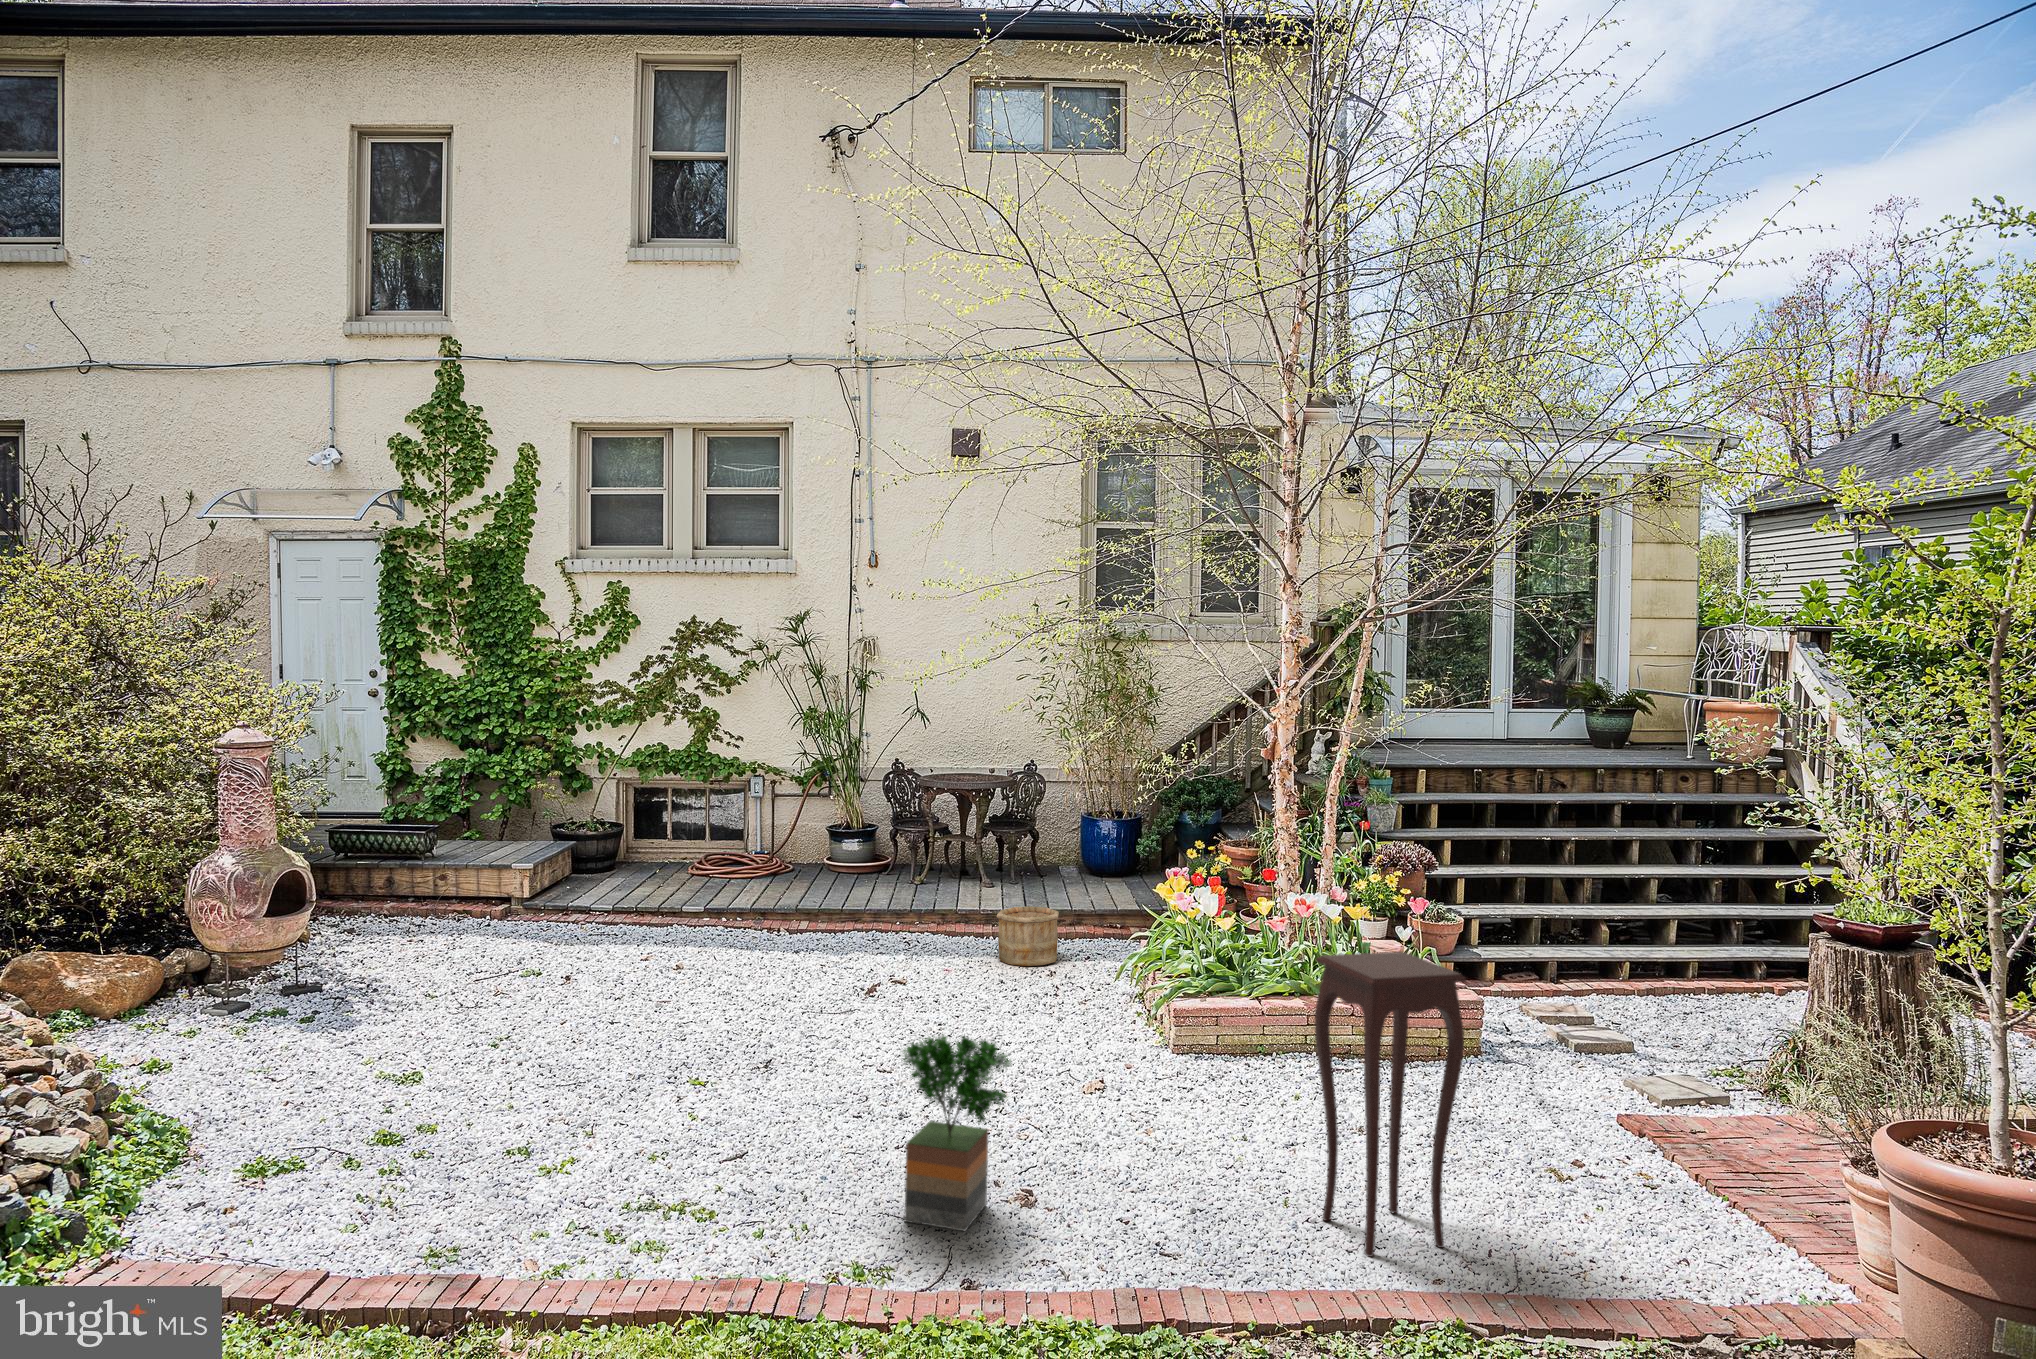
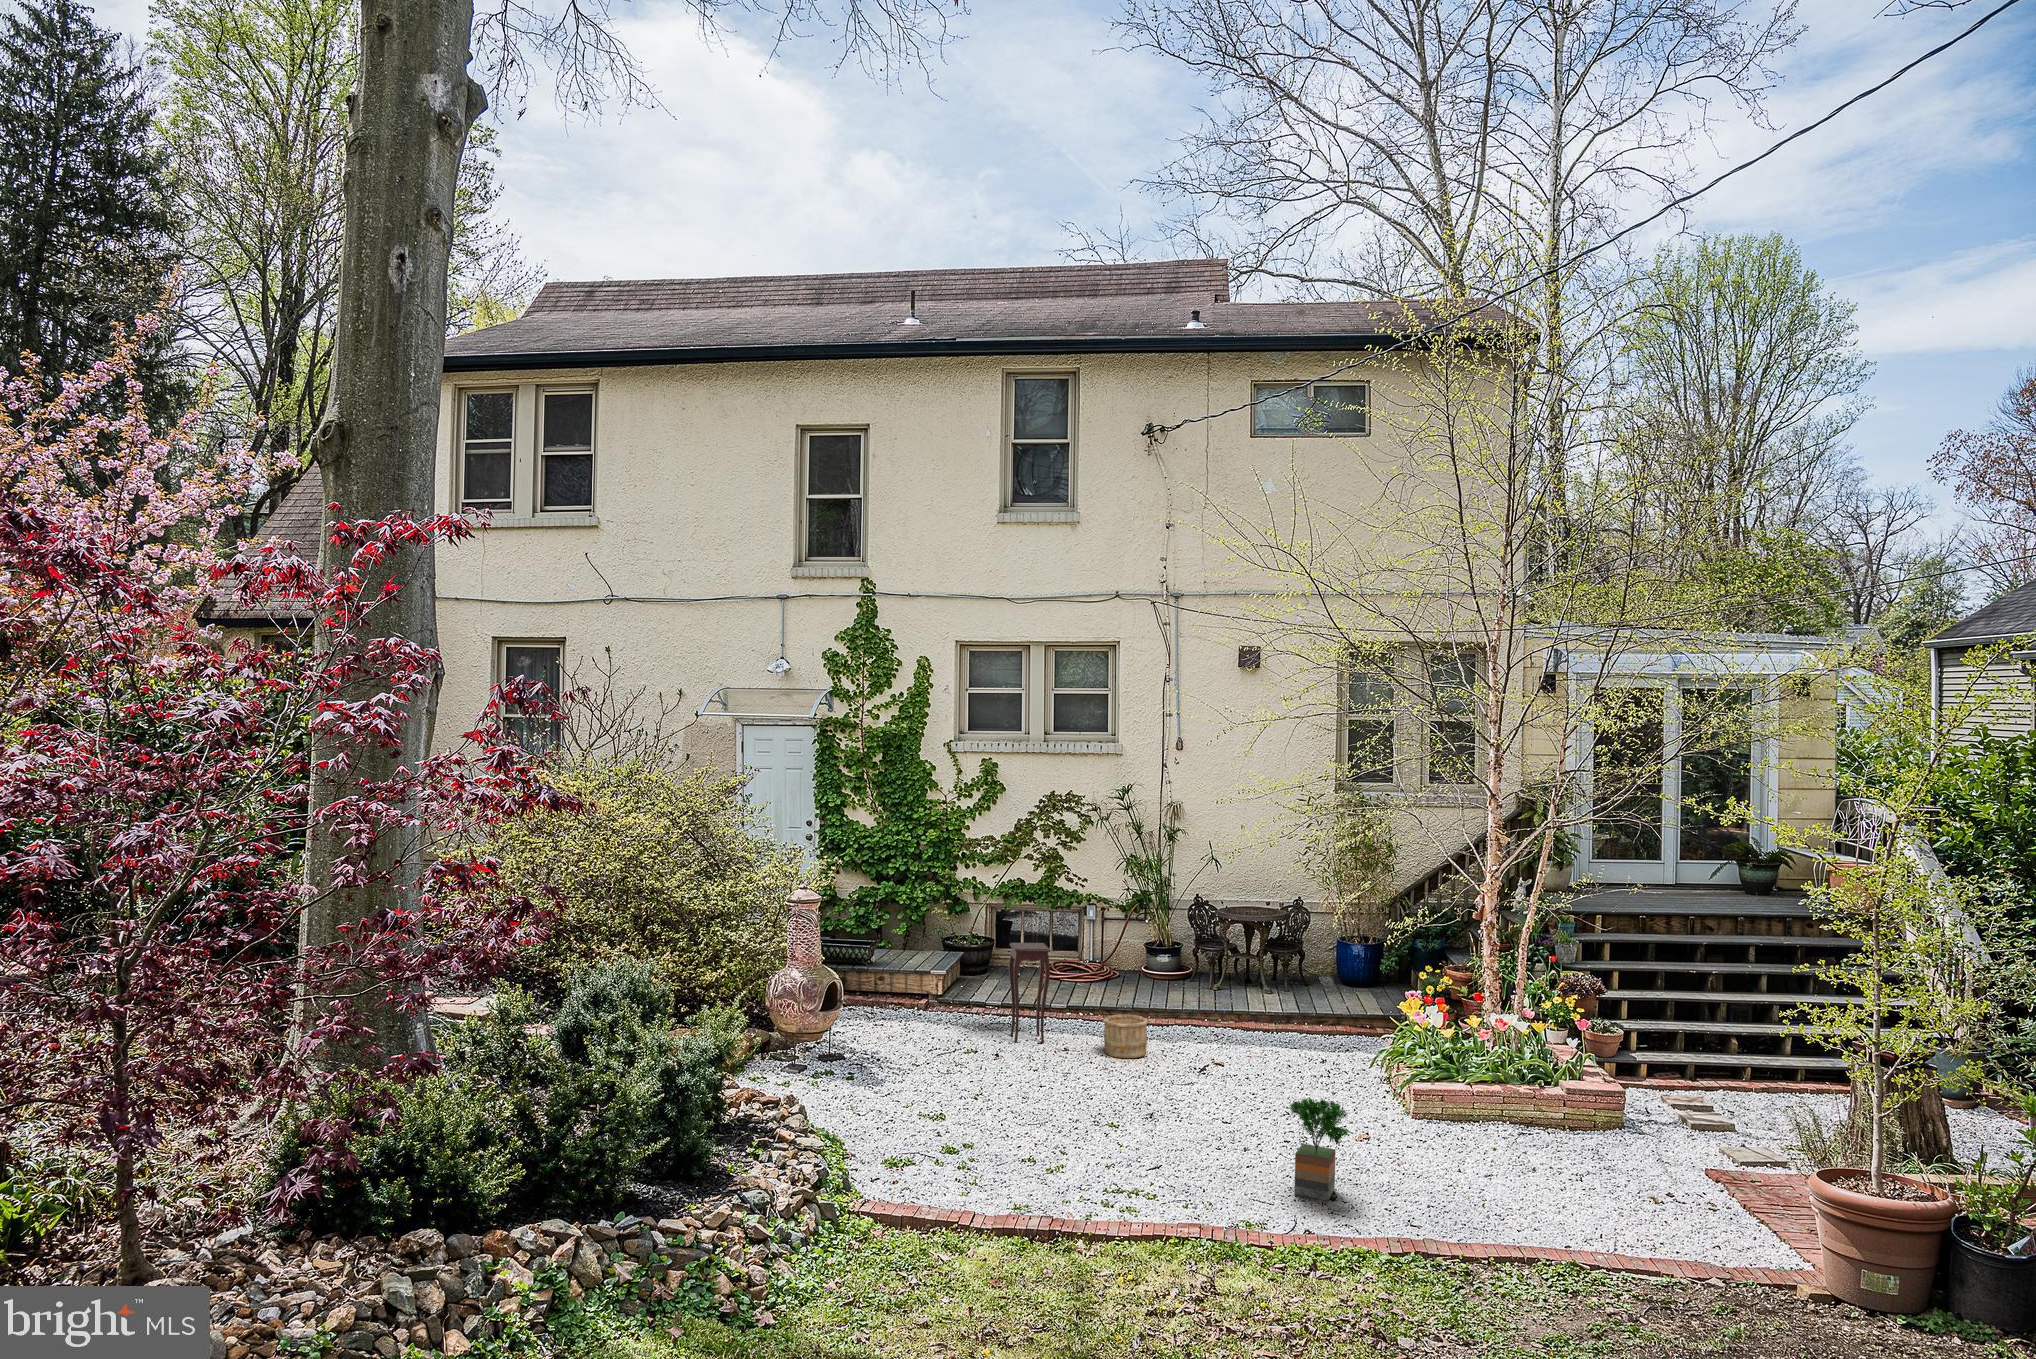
wooden bucket: present [997,906,1059,966] -> present [1103,1014,1148,1058]
side table: present [1315,952,1466,1257] -> present [1009,943,1051,1043]

